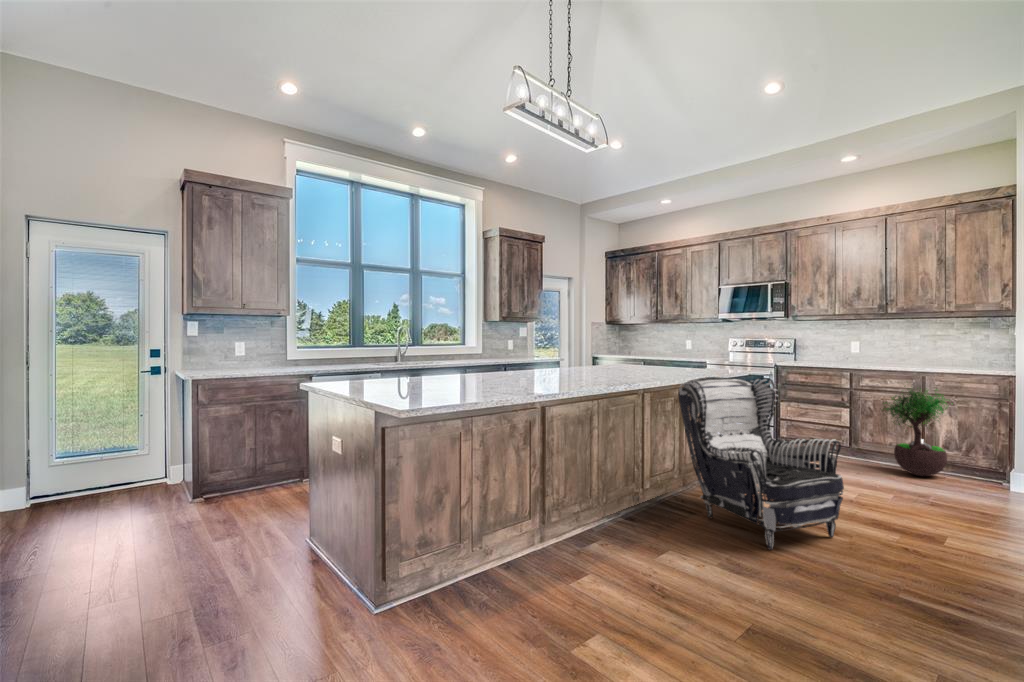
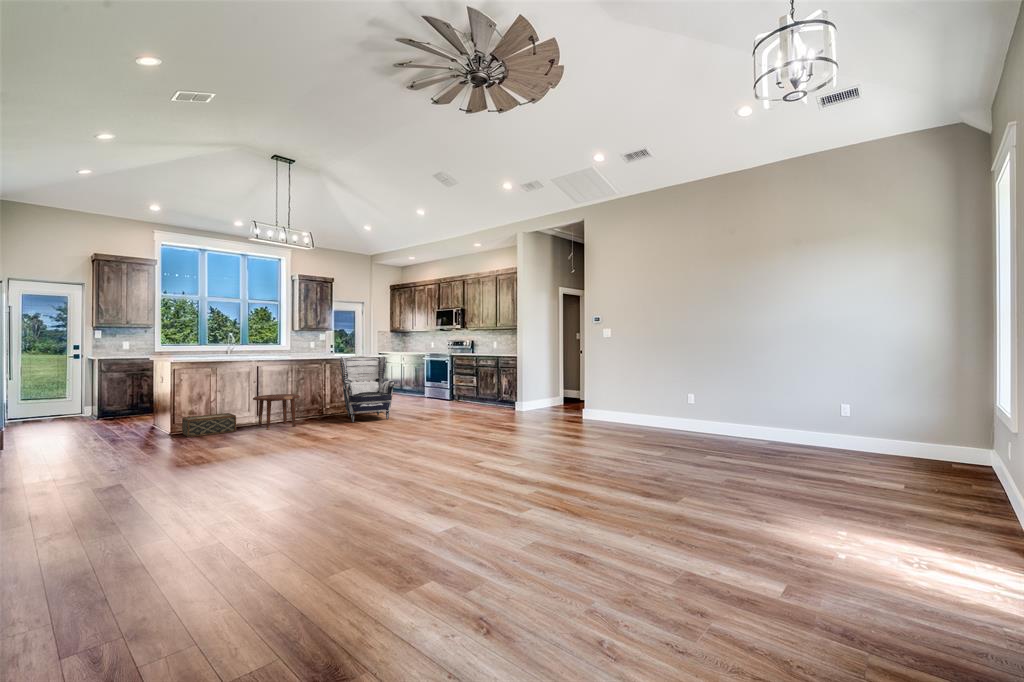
potted tree: present [885,388,947,476] -> none [471,360,501,406]
side table: none [554,474,665,590] -> present [253,394,300,430]
woven basket: none [408,534,539,640] -> present [182,413,236,437]

